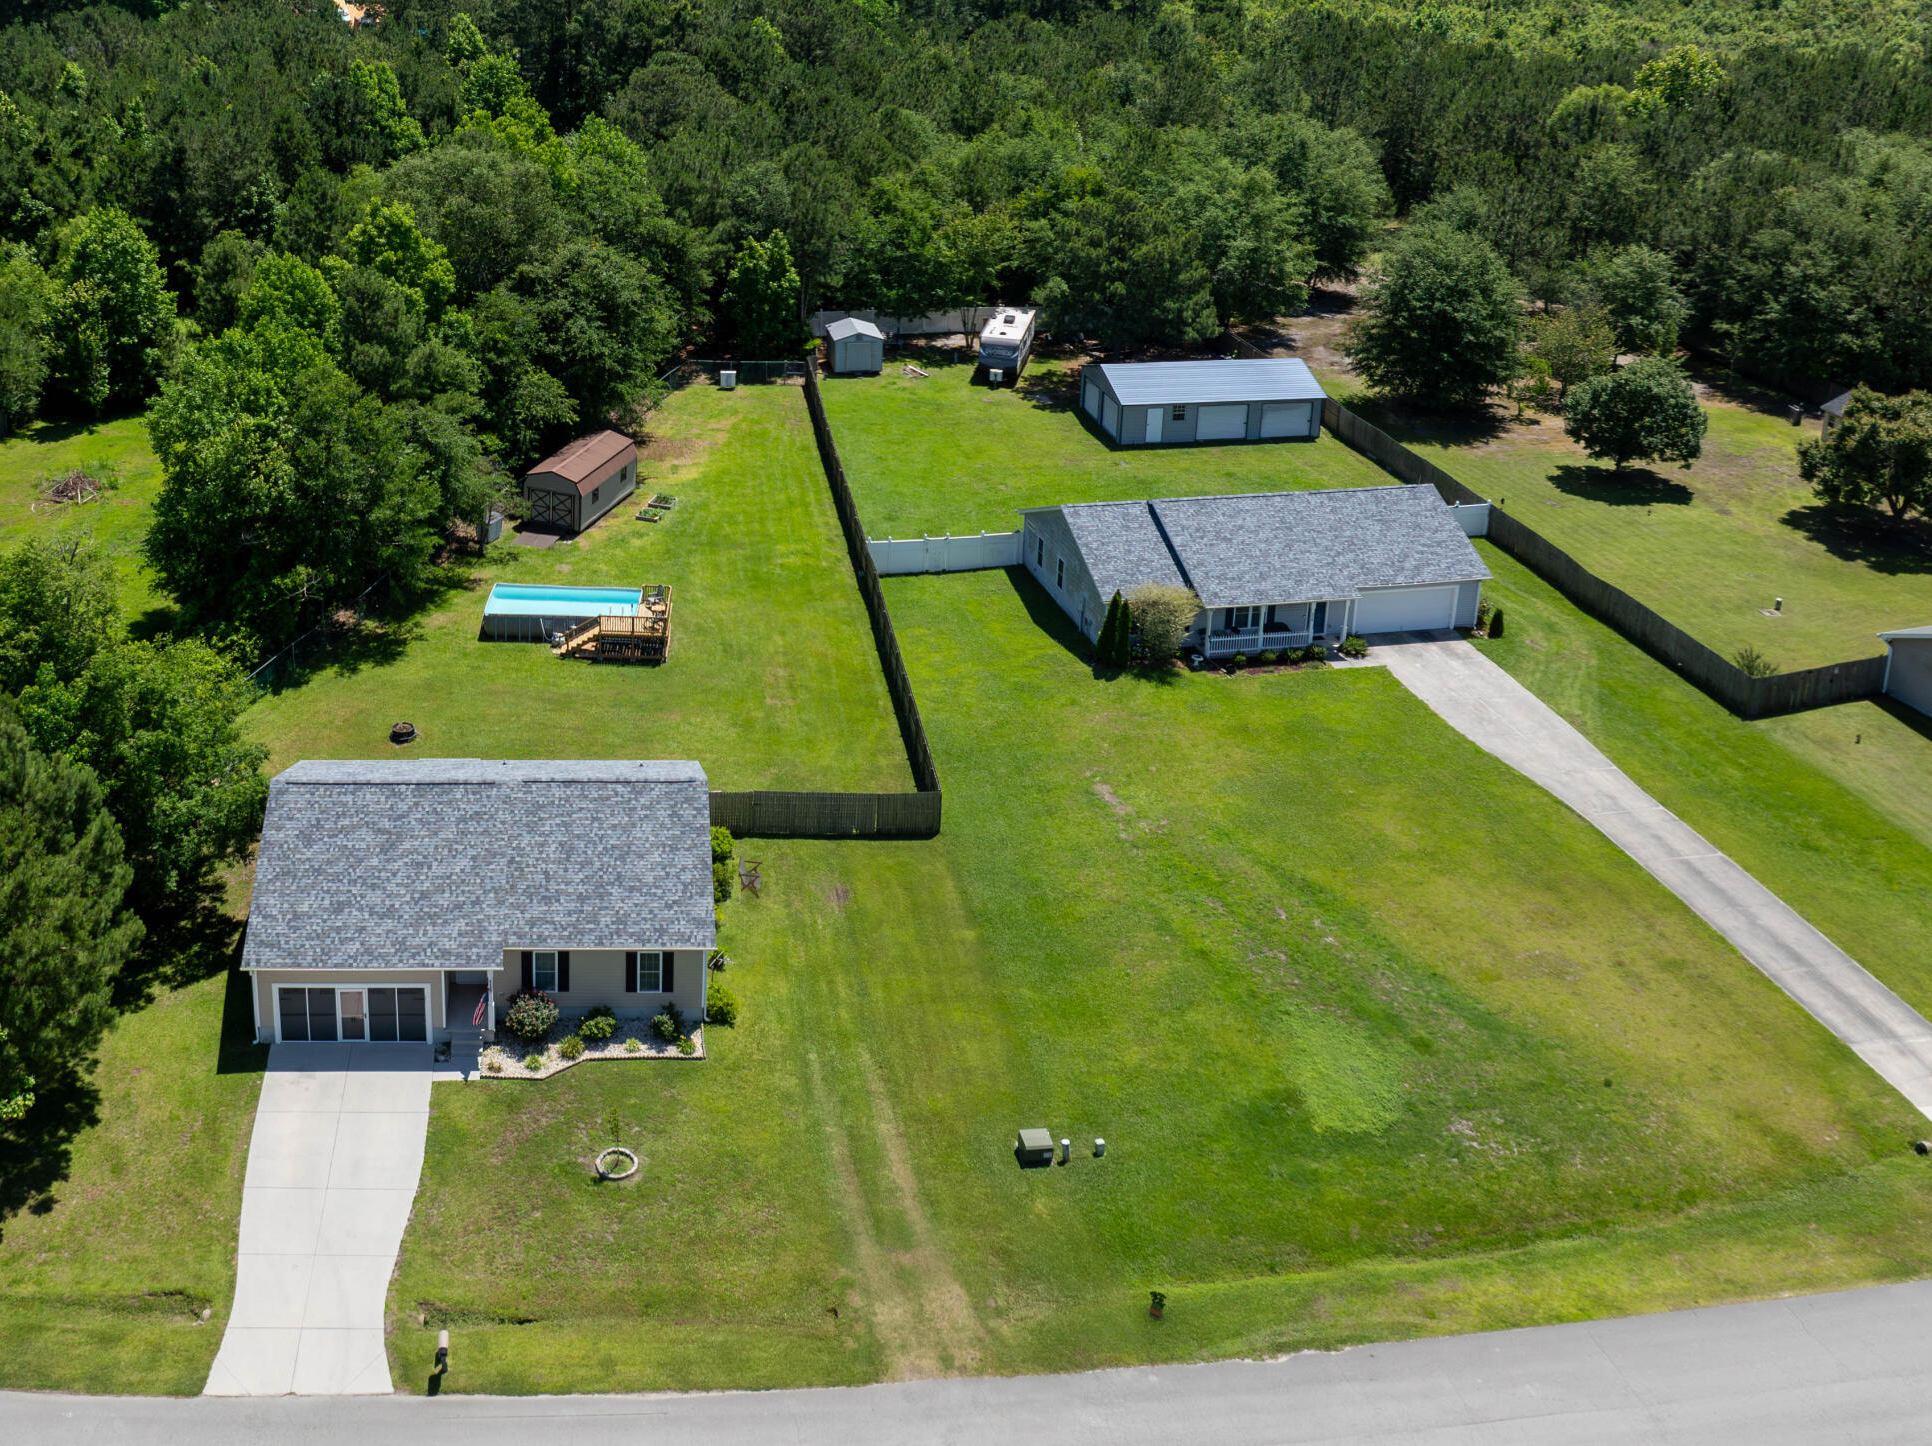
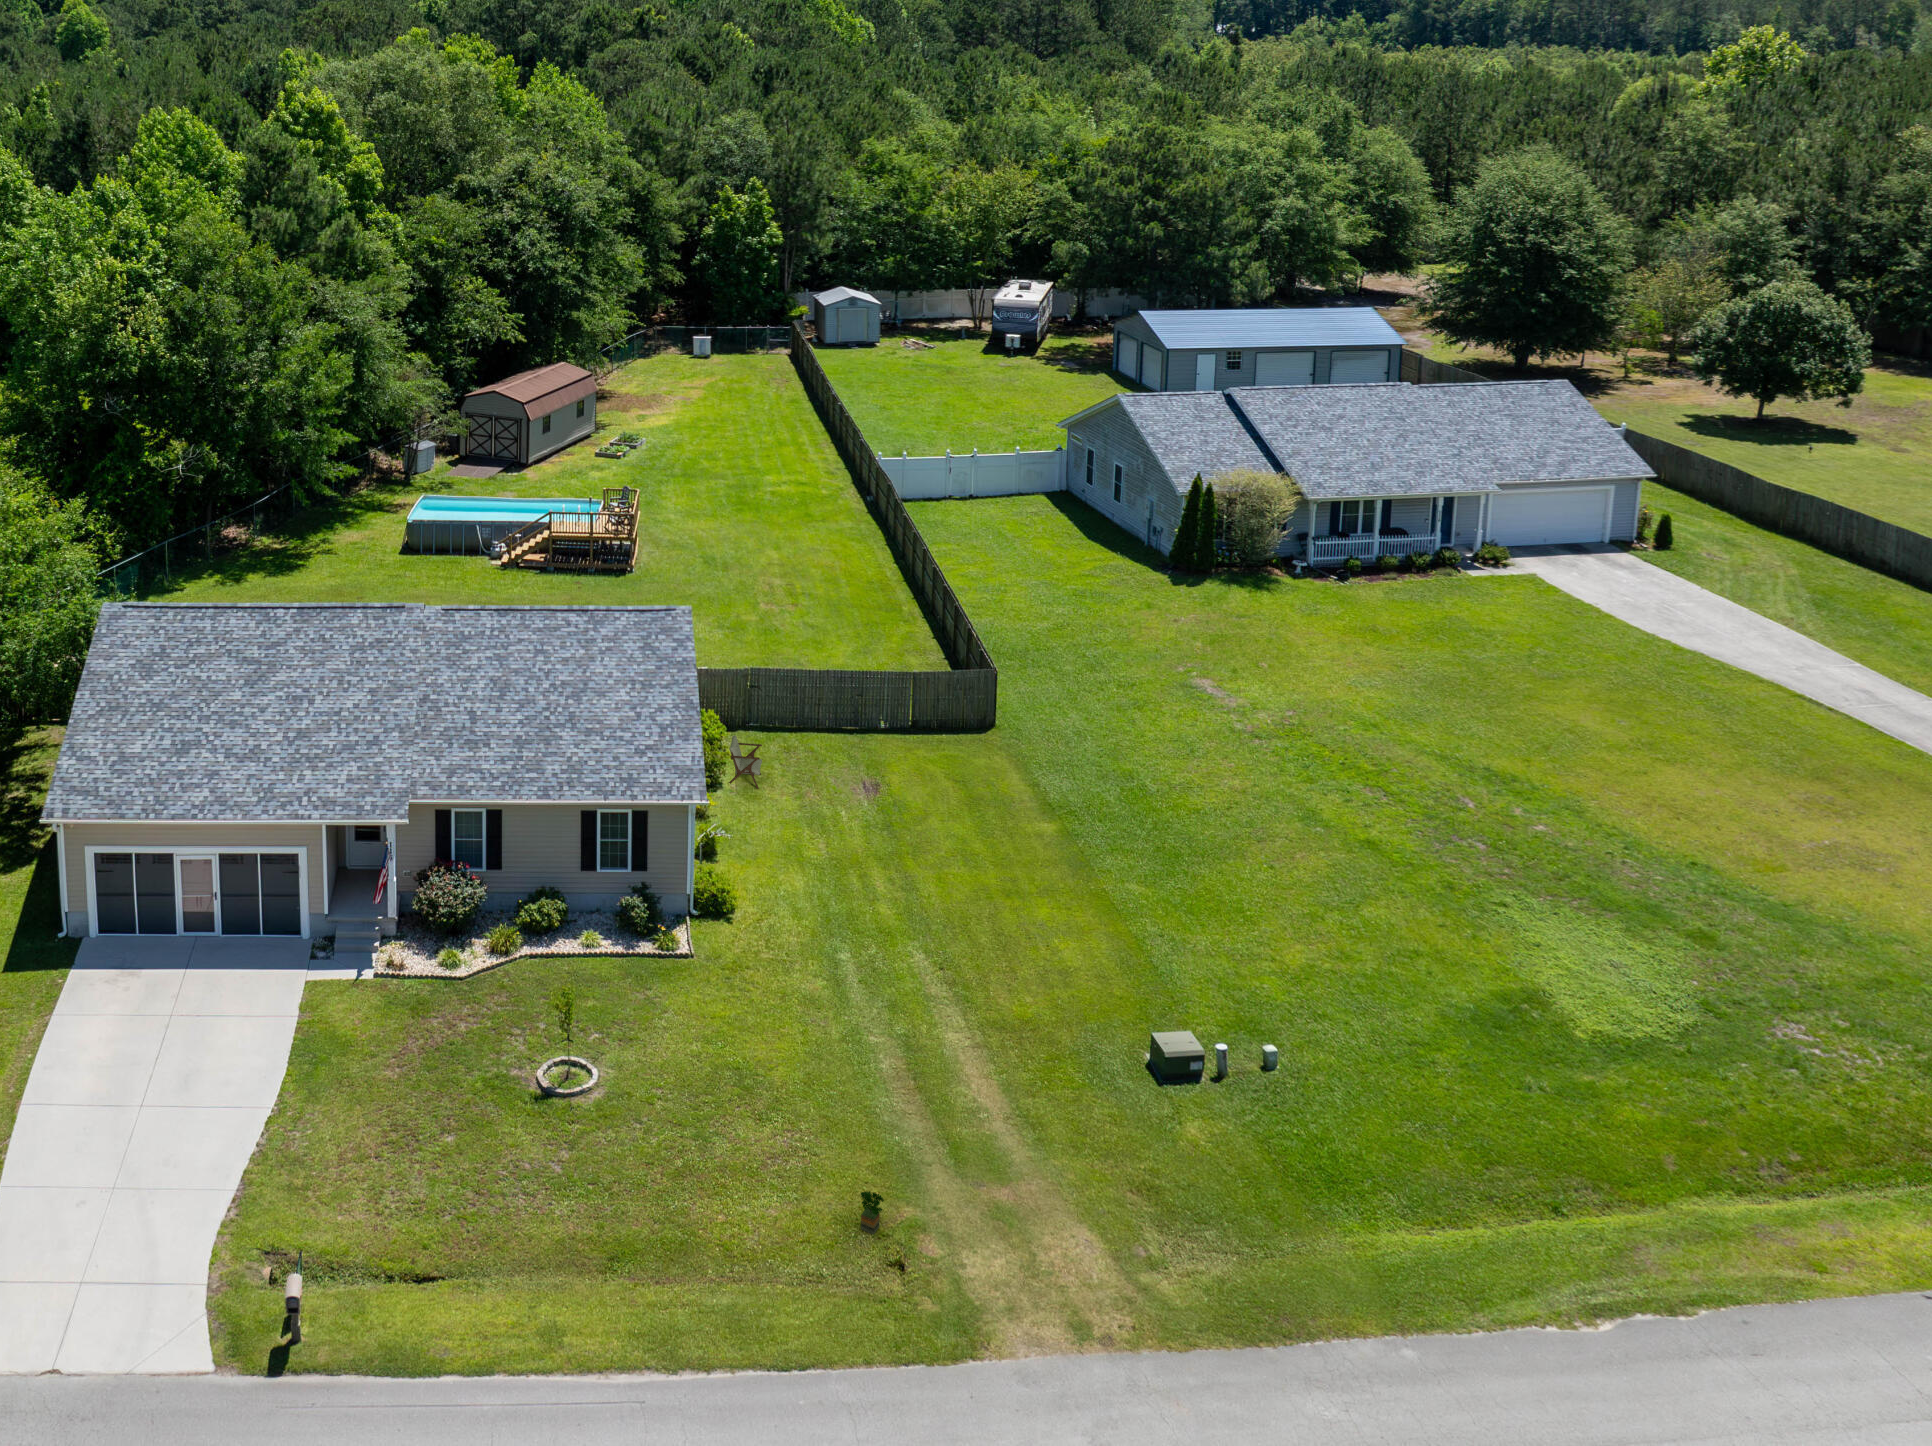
potted tree: present [1150,1291,1166,1320] -> present [860,1191,884,1234]

